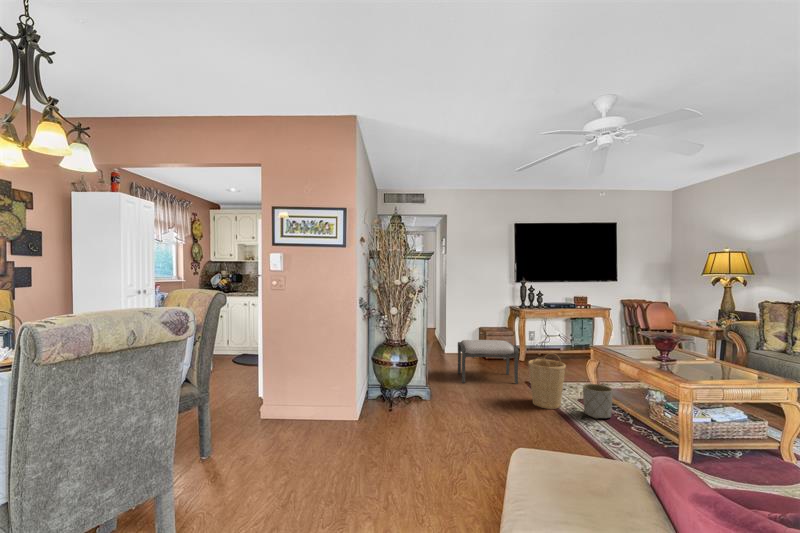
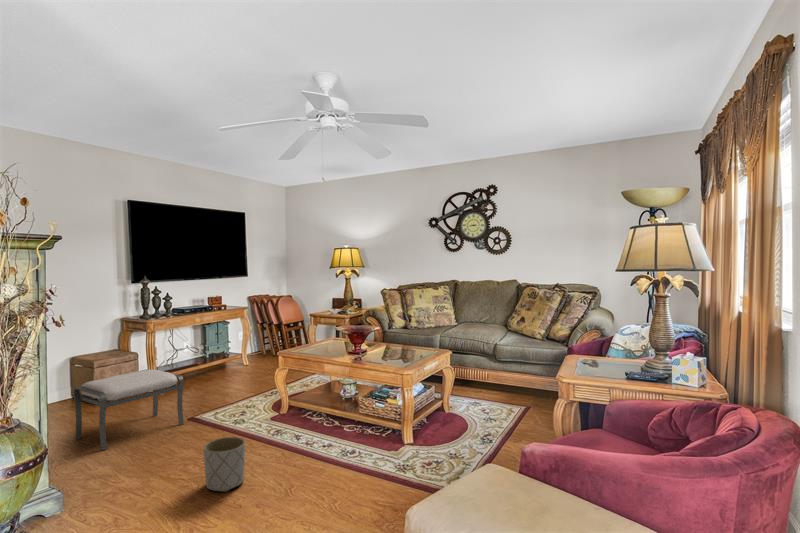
basket: present [528,353,566,409] -> none [221,372,267,443]
planter: present [583,384,613,419] -> present [203,437,245,492]

